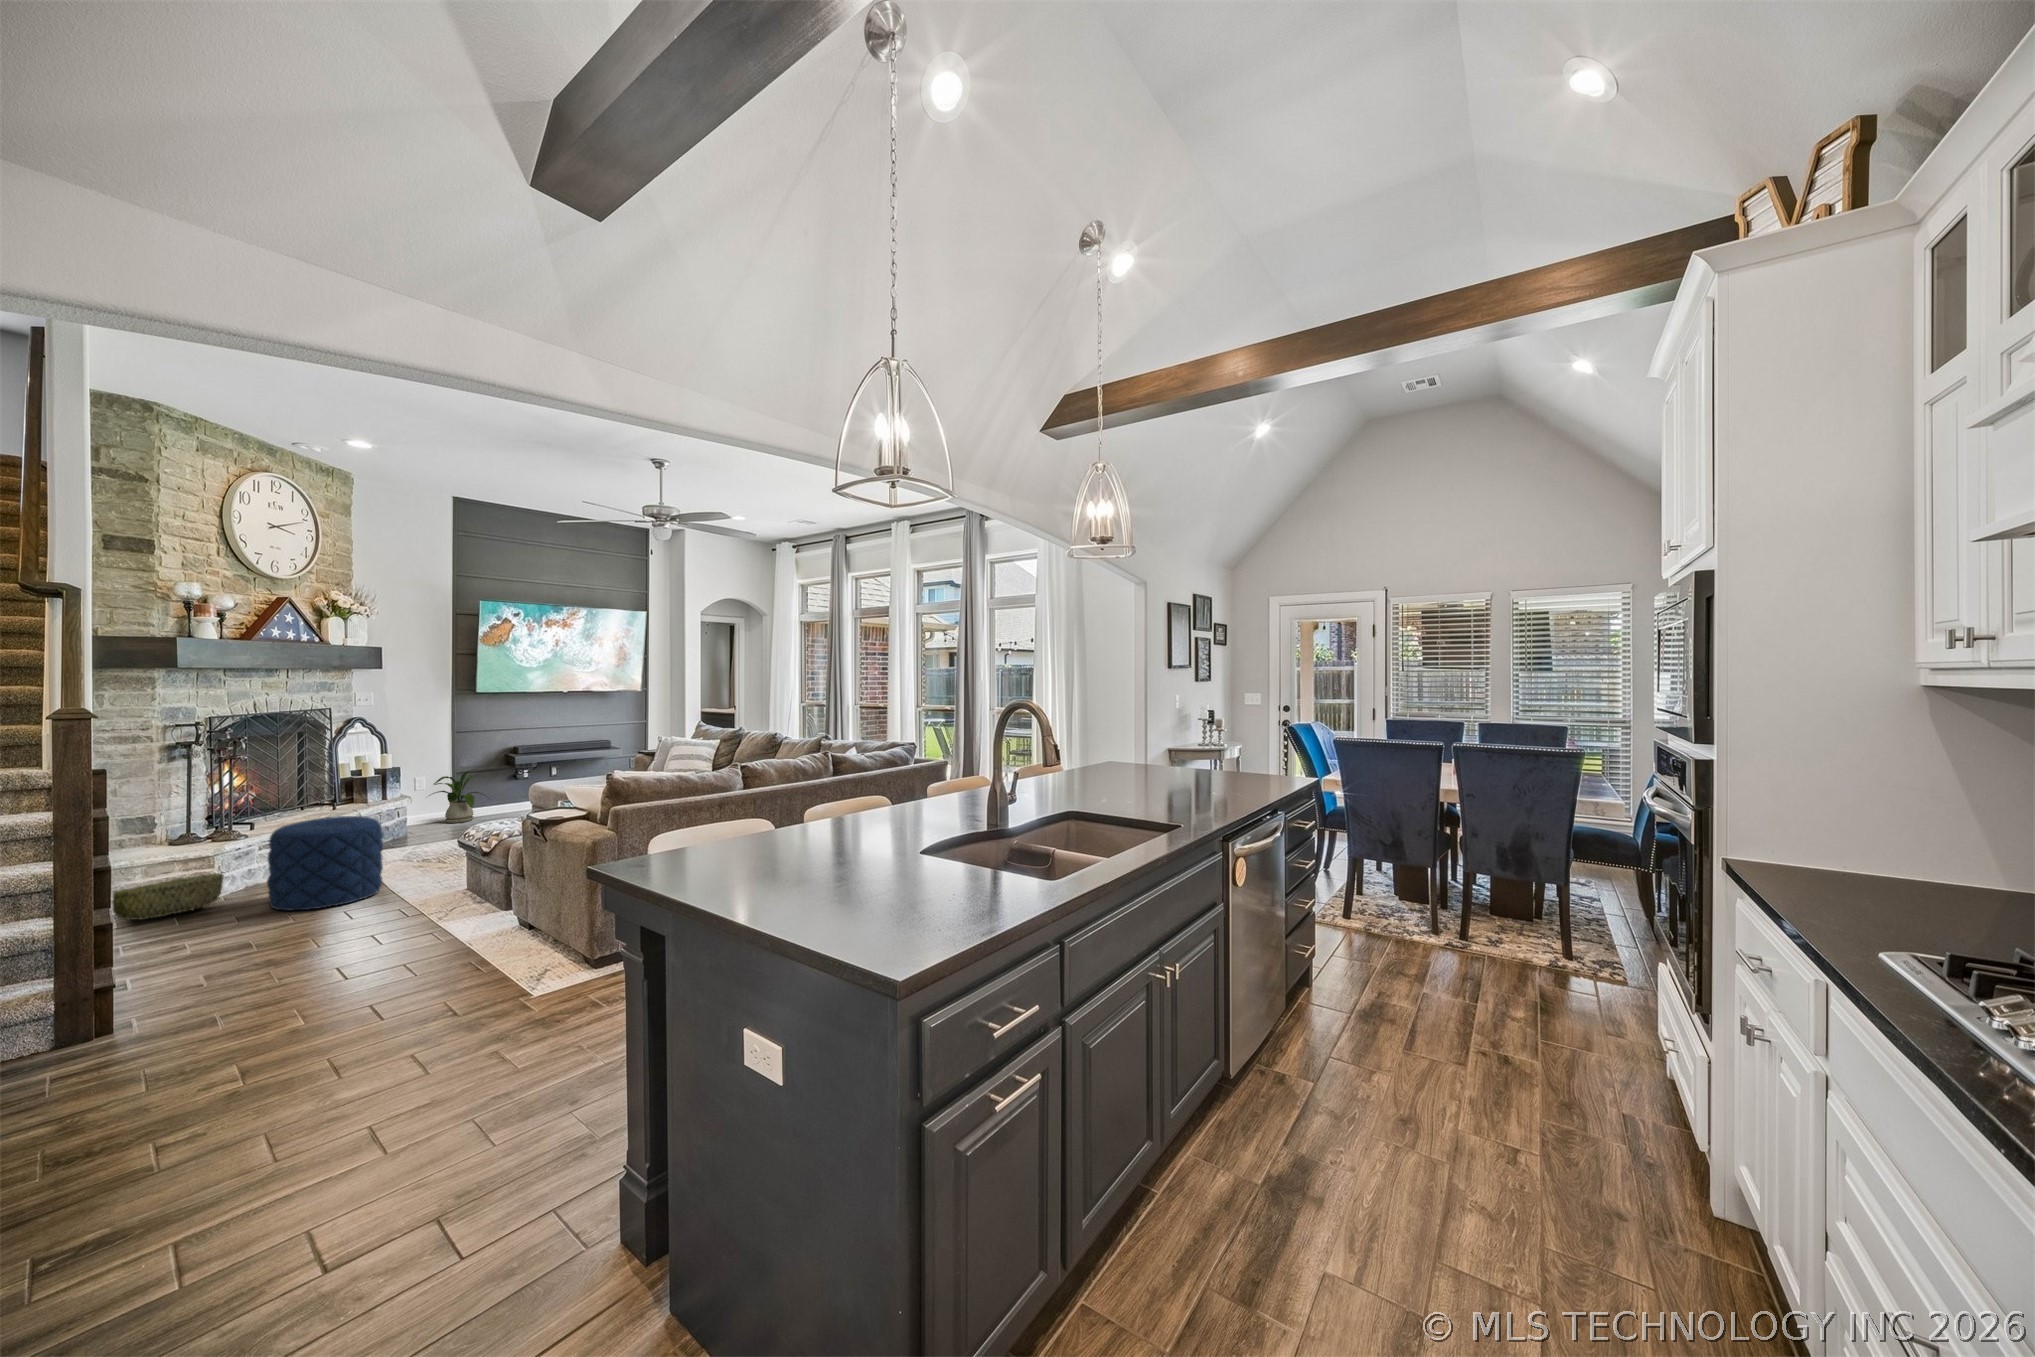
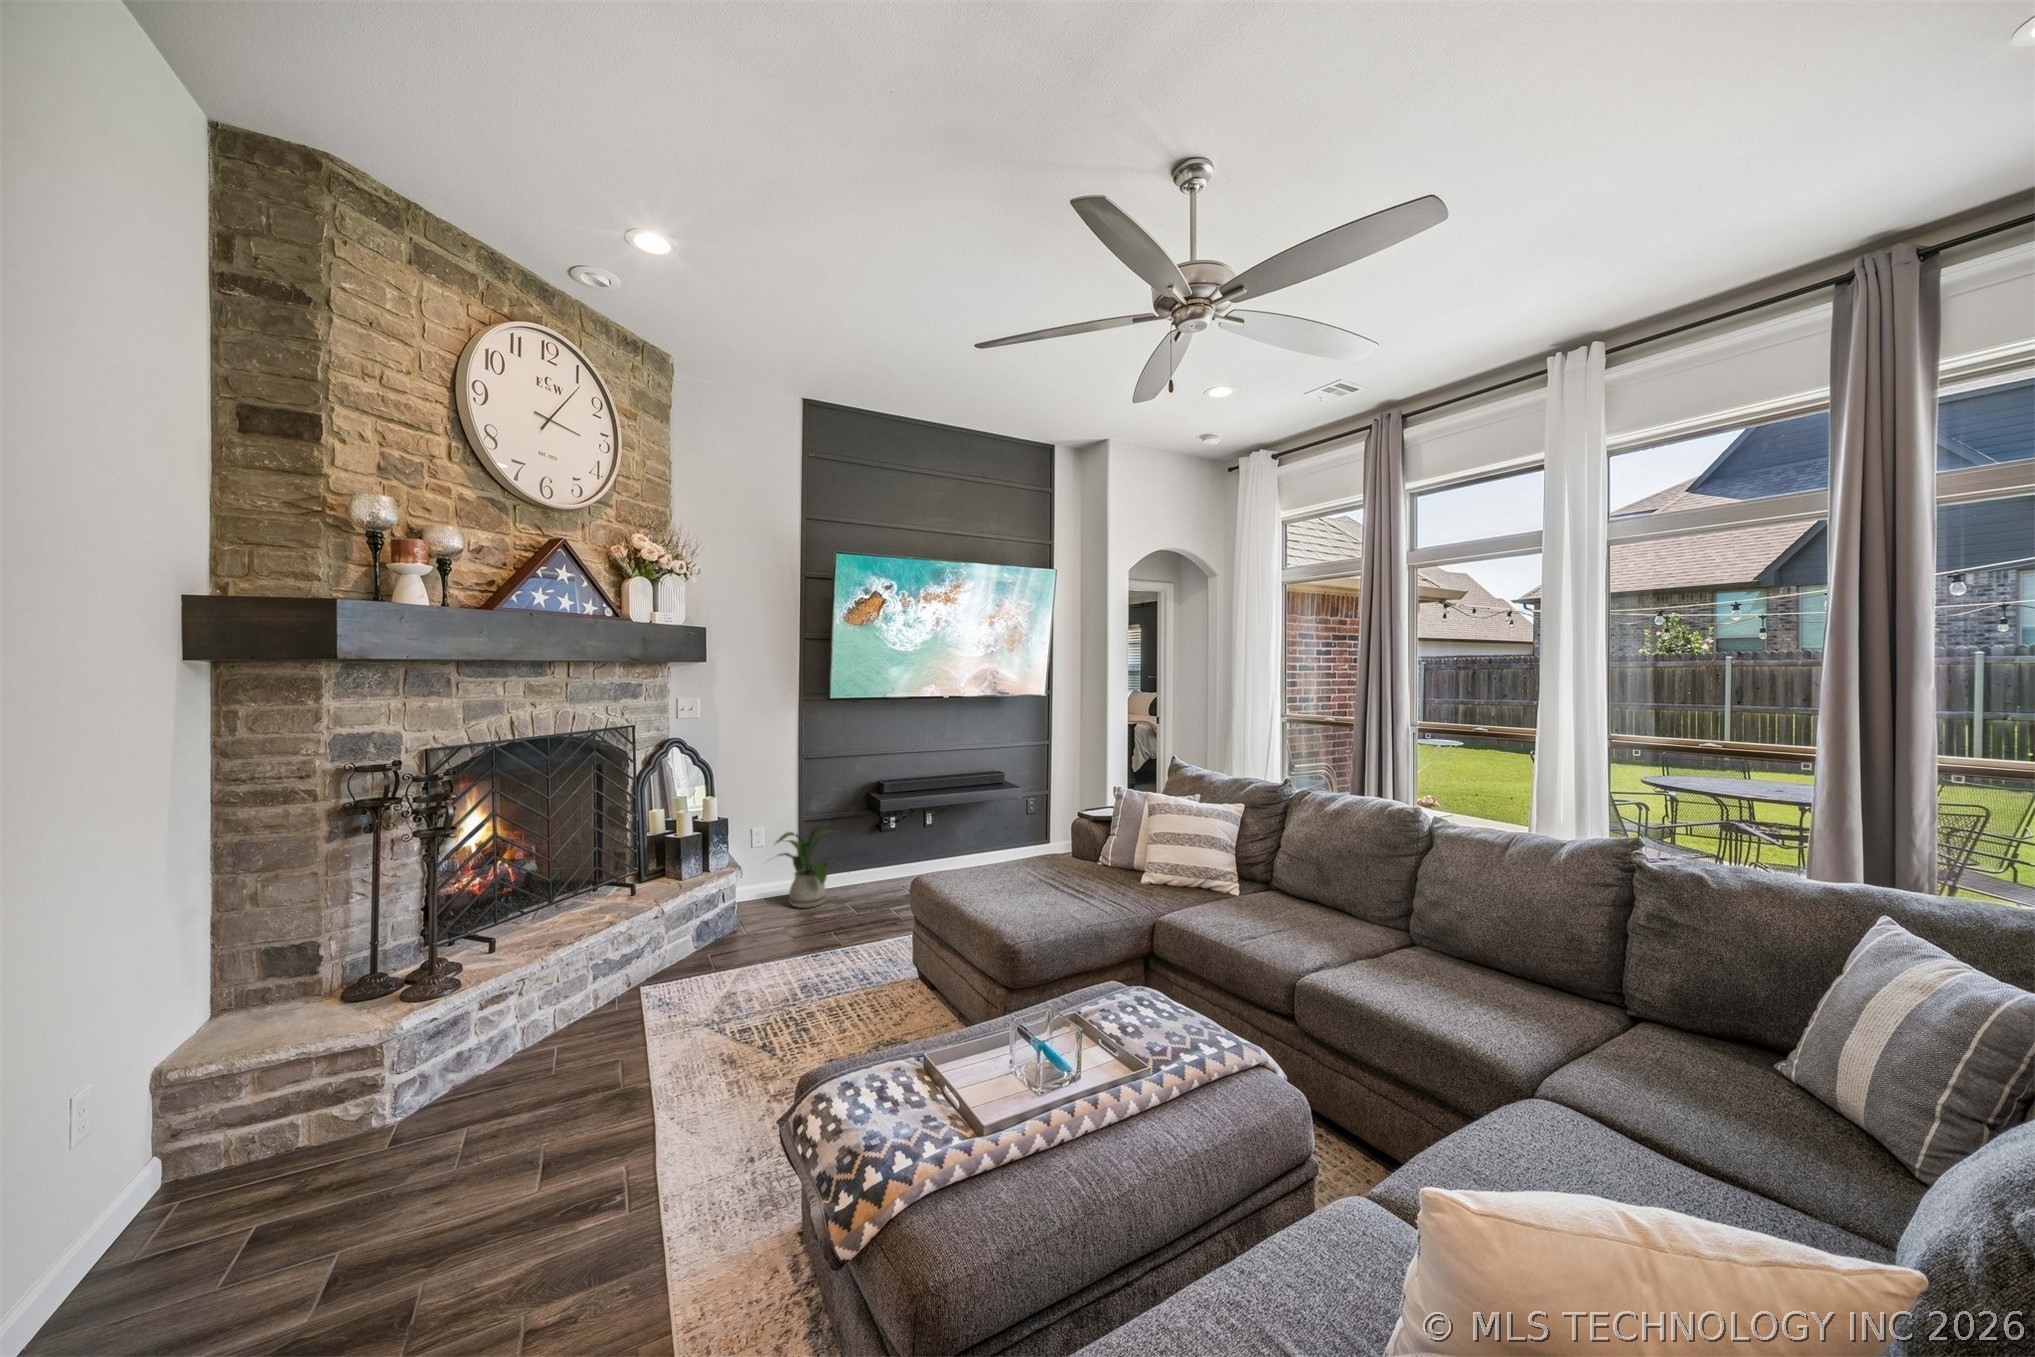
pouf: present [267,816,383,911] -> none [413,986,646,1265]
woven basket: present [113,873,224,920] -> none [115,1093,375,1238]

